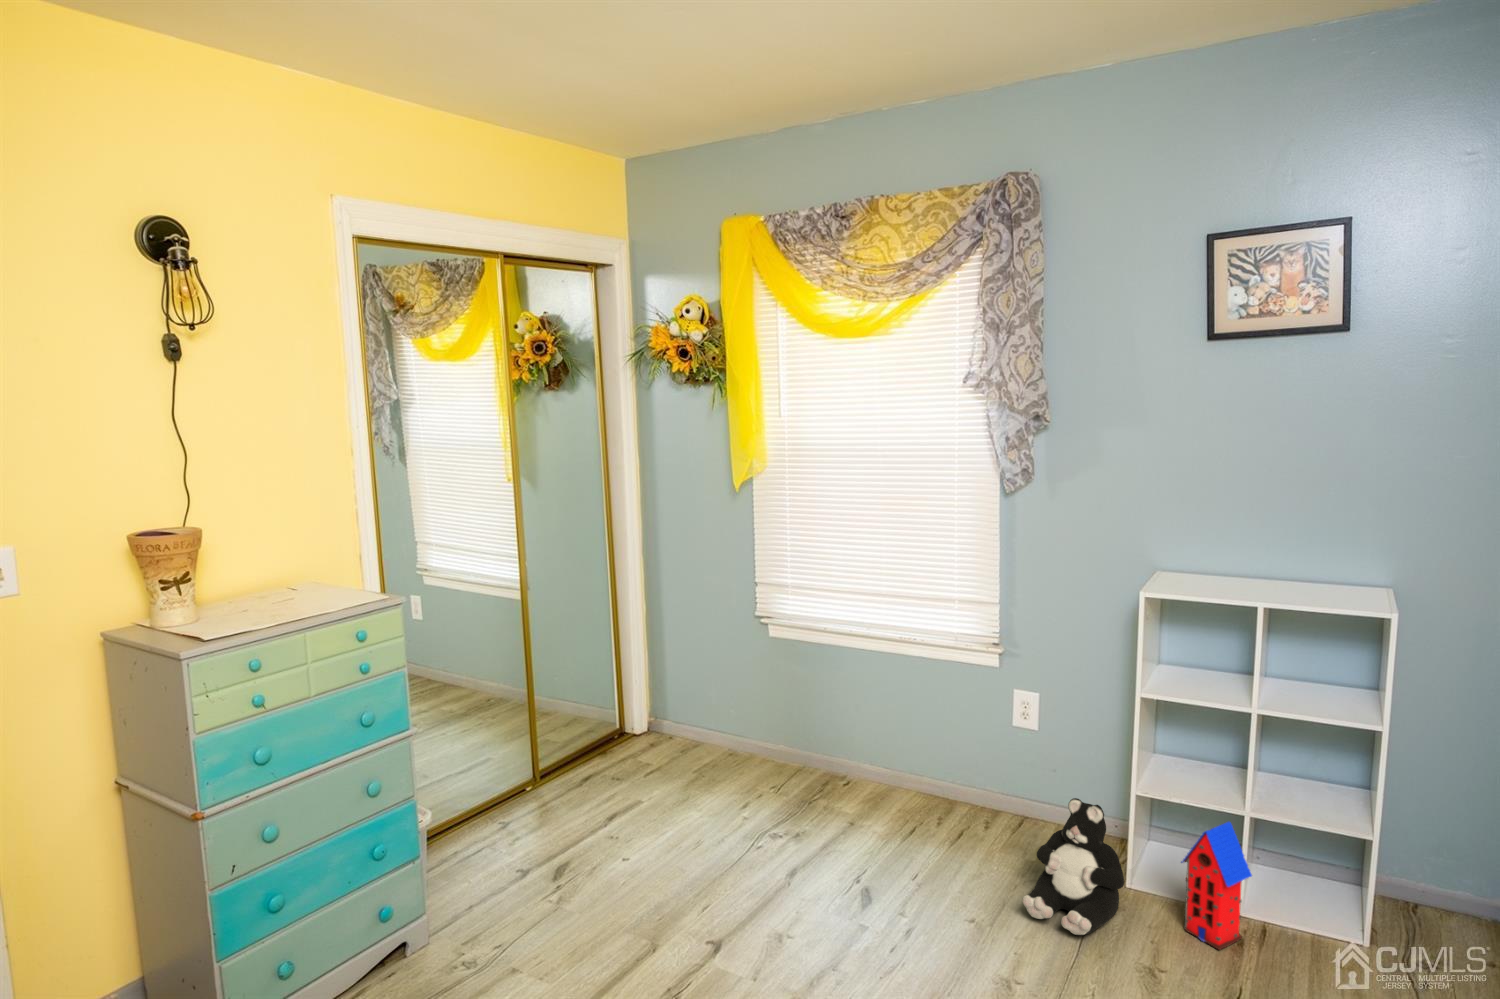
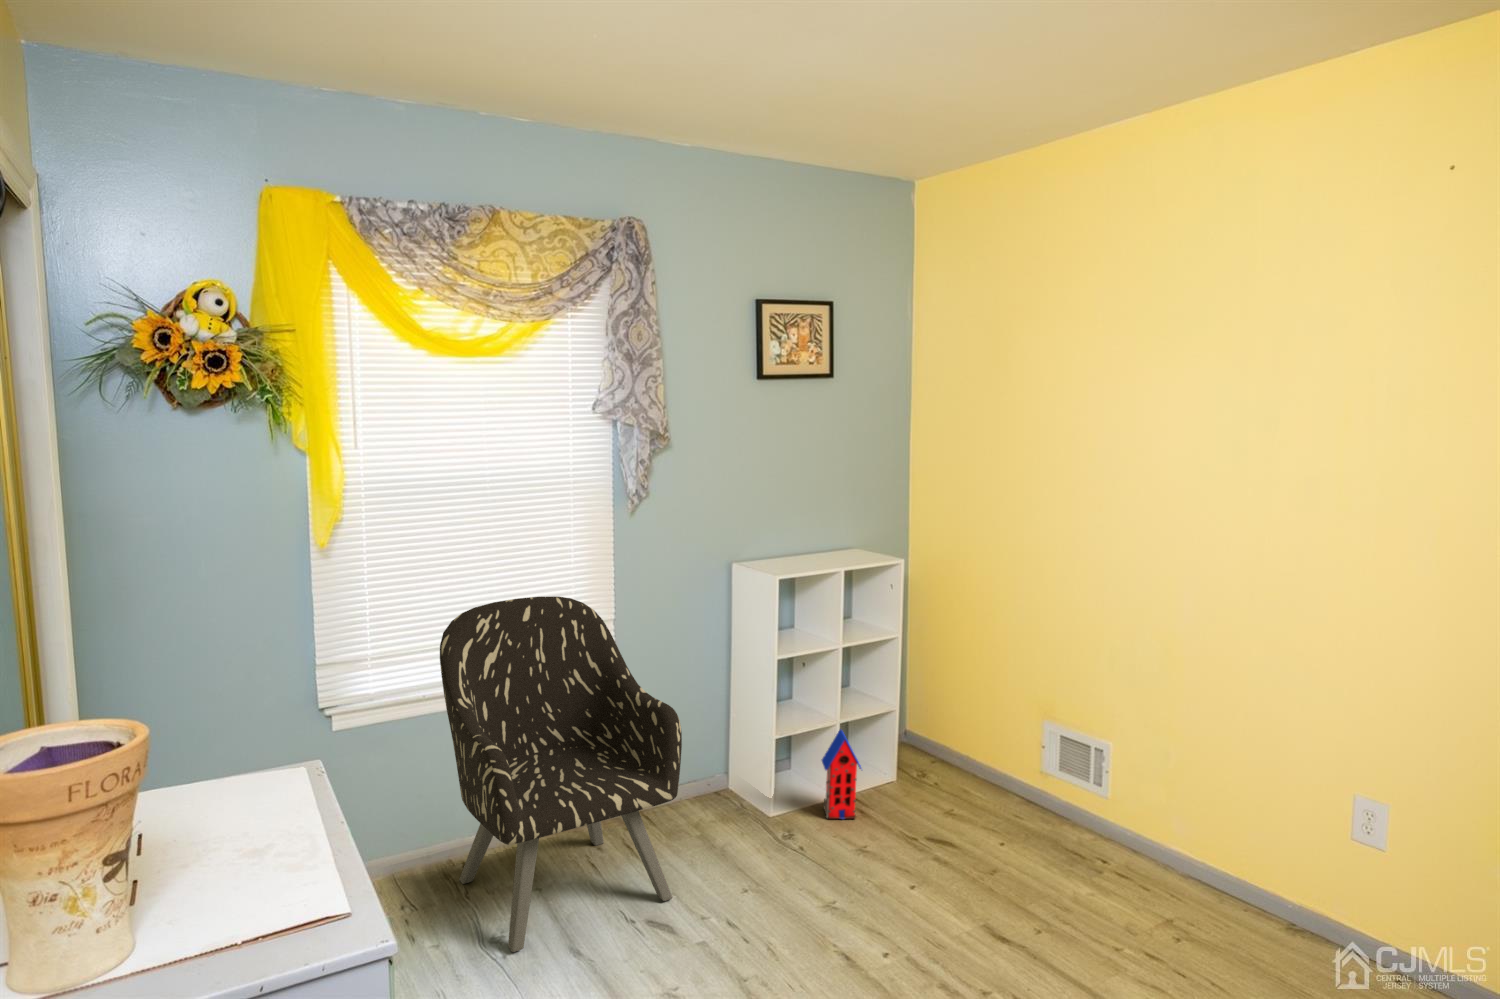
armchair: none [737,559,960,886] -> present [440,597,682,952]
plush toy: present [1023,798,1124,935] -> none [738,753,818,860]

